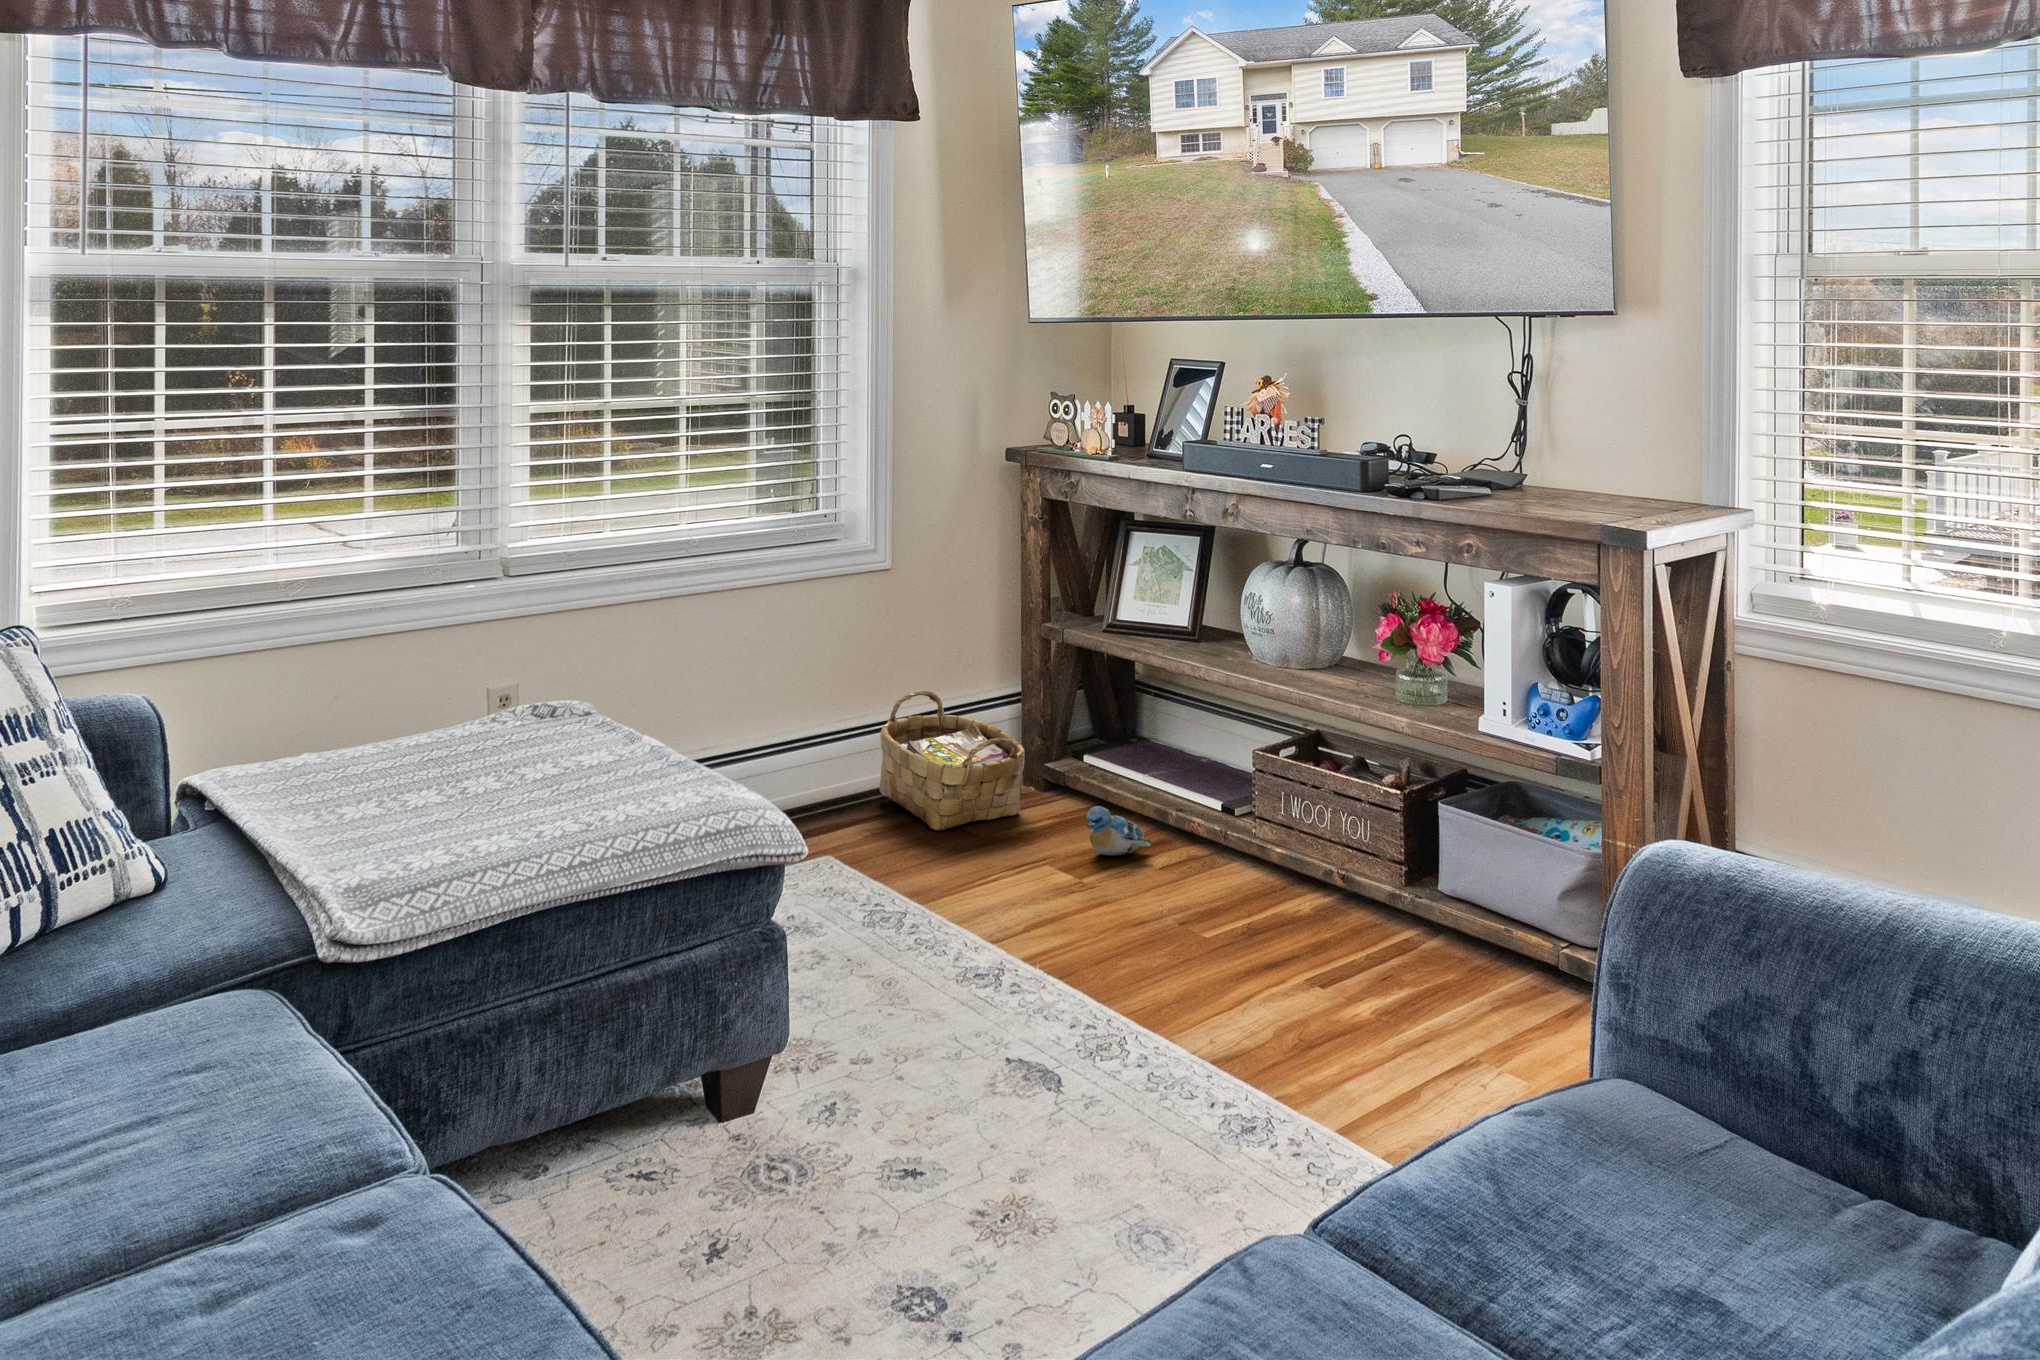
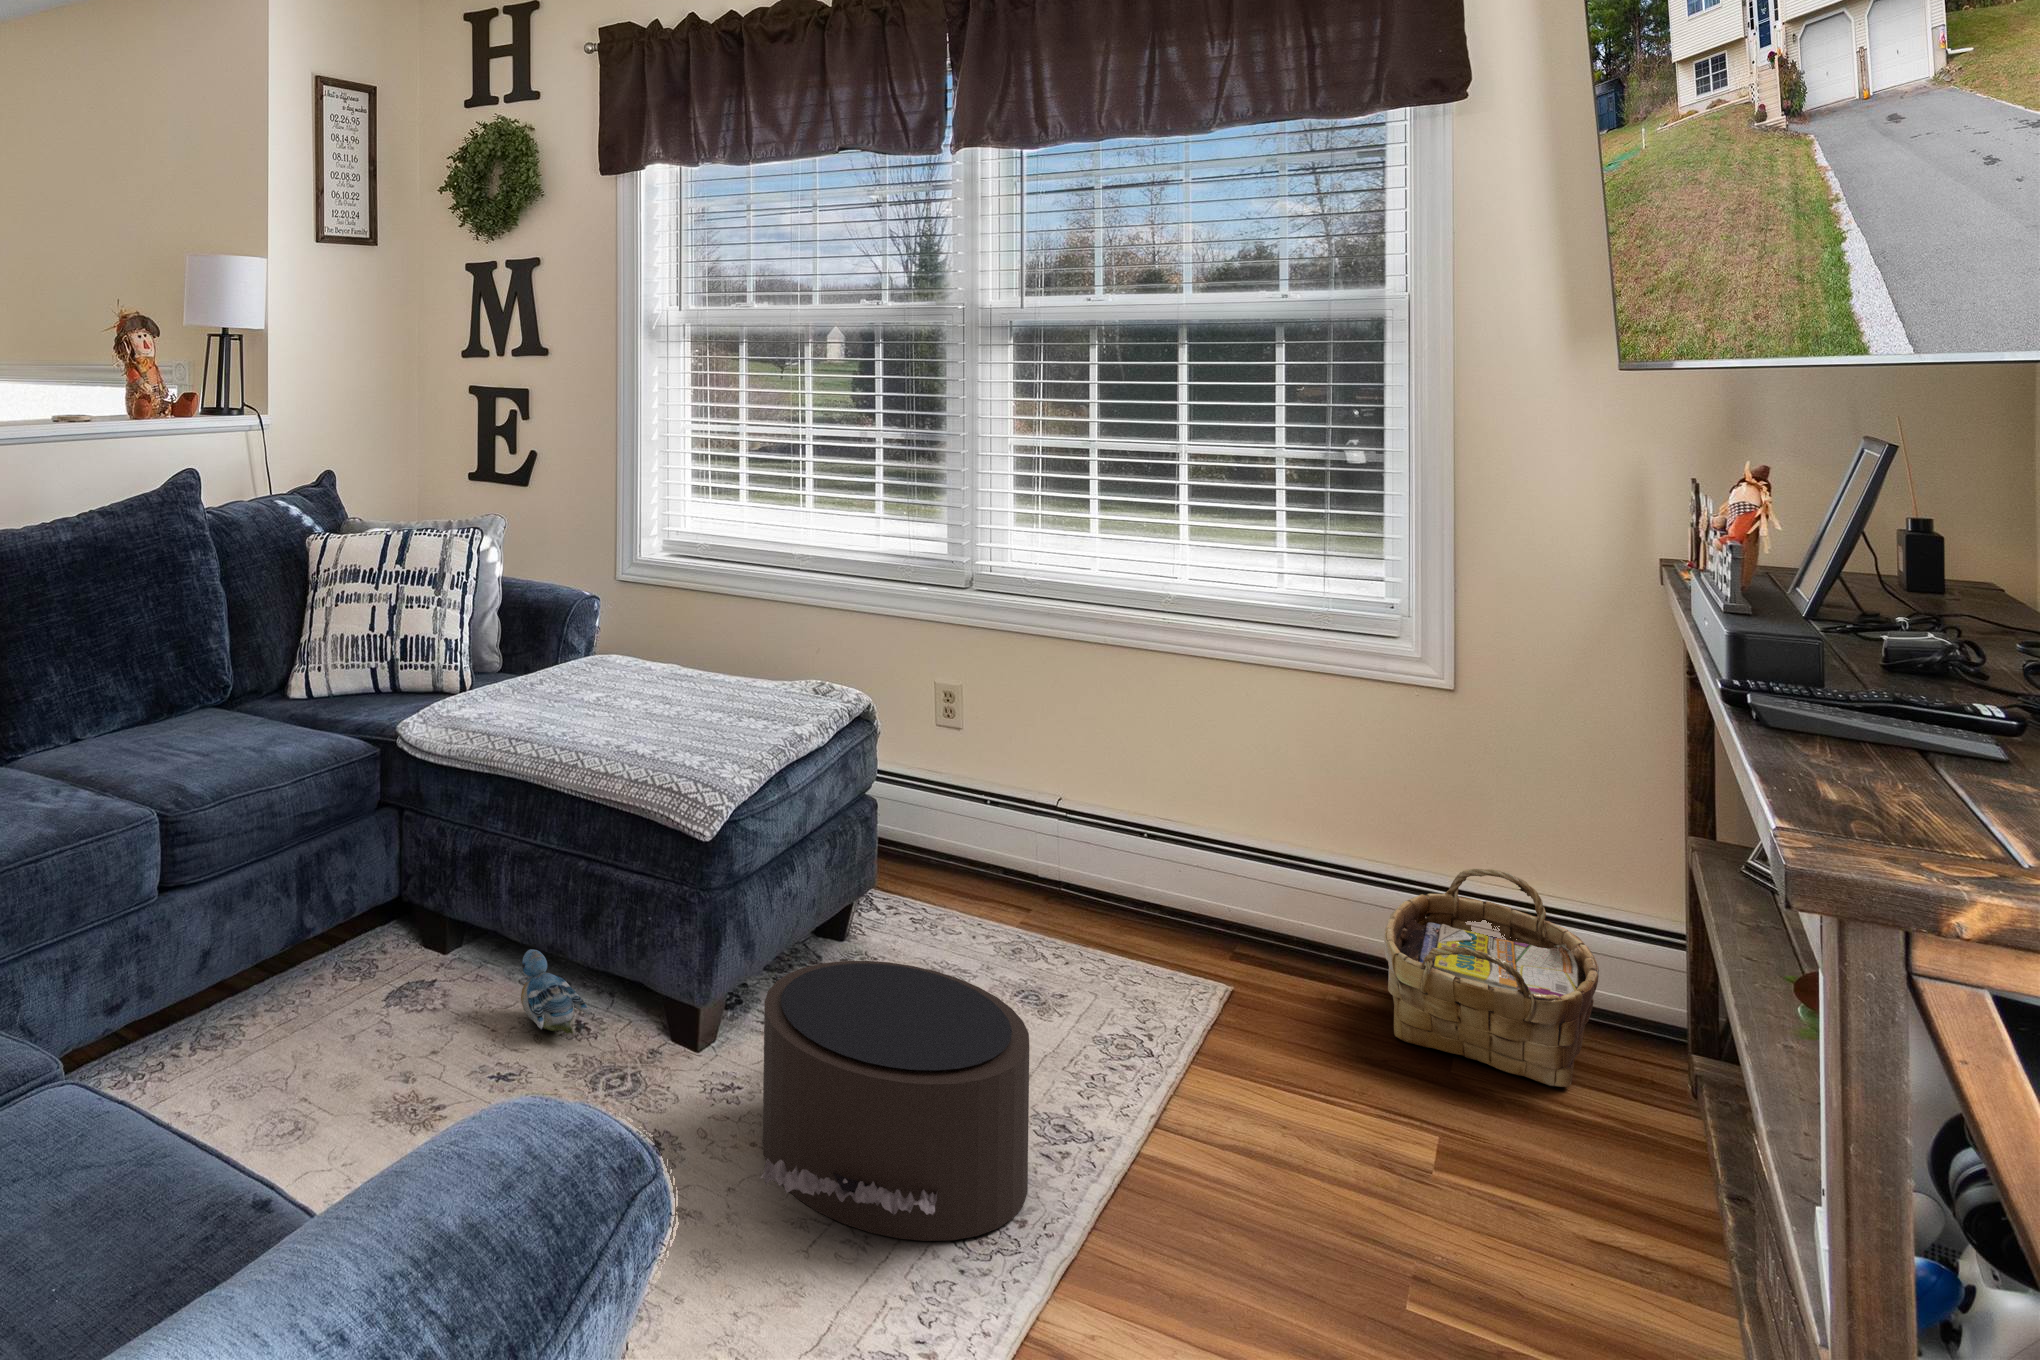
plush toy: present [1084,806,1151,856] -> present [521,949,590,1034]
pouf: none [831,885,1148,1125] -> present [760,961,1029,1241]

